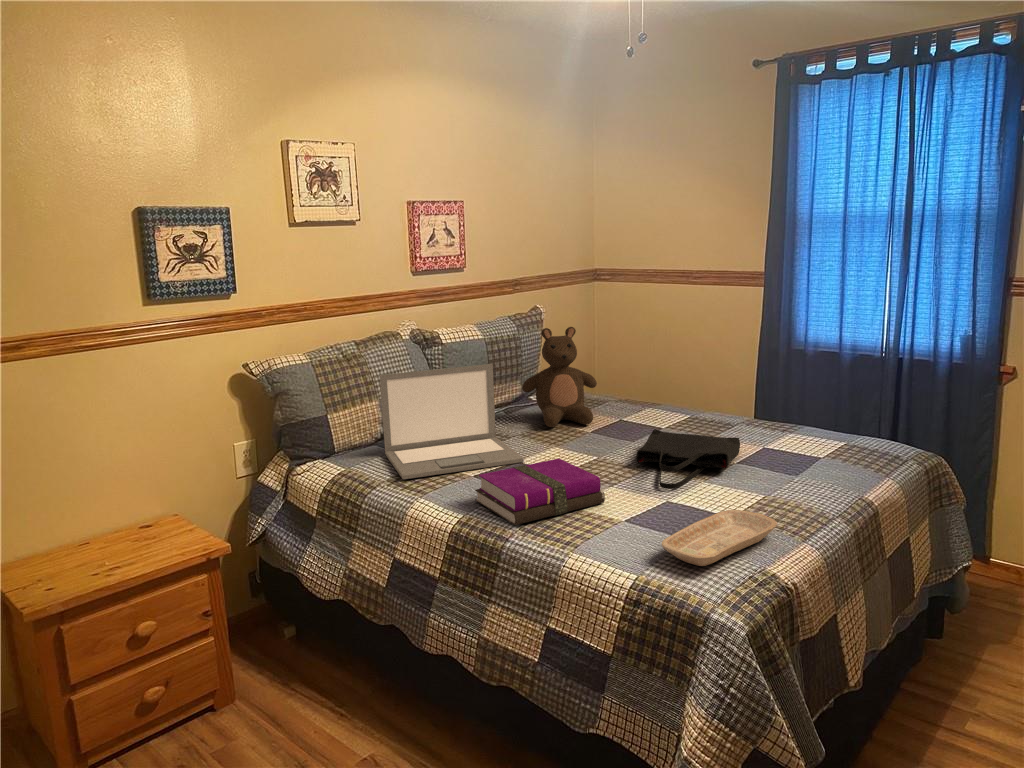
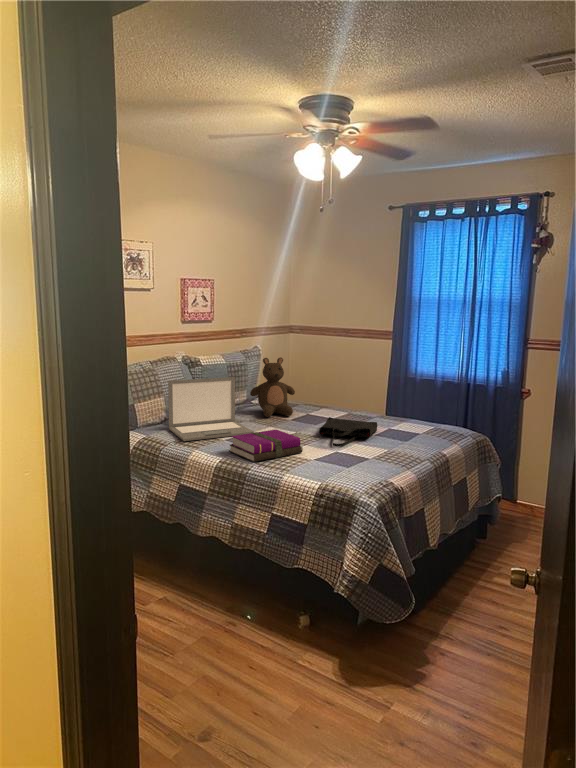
tray: present [662,510,778,566] -> none [334,454,395,478]

